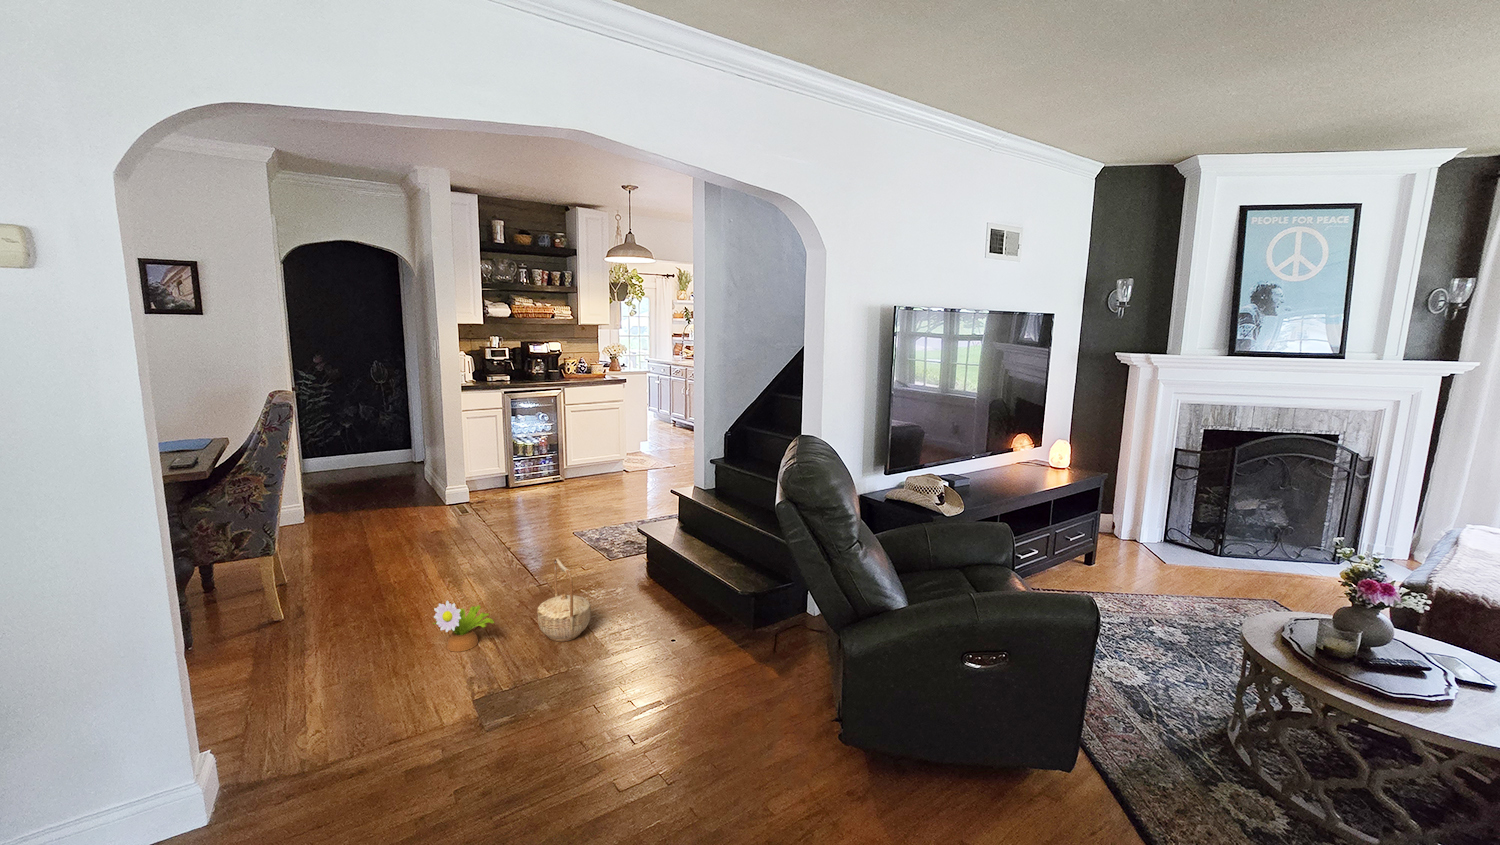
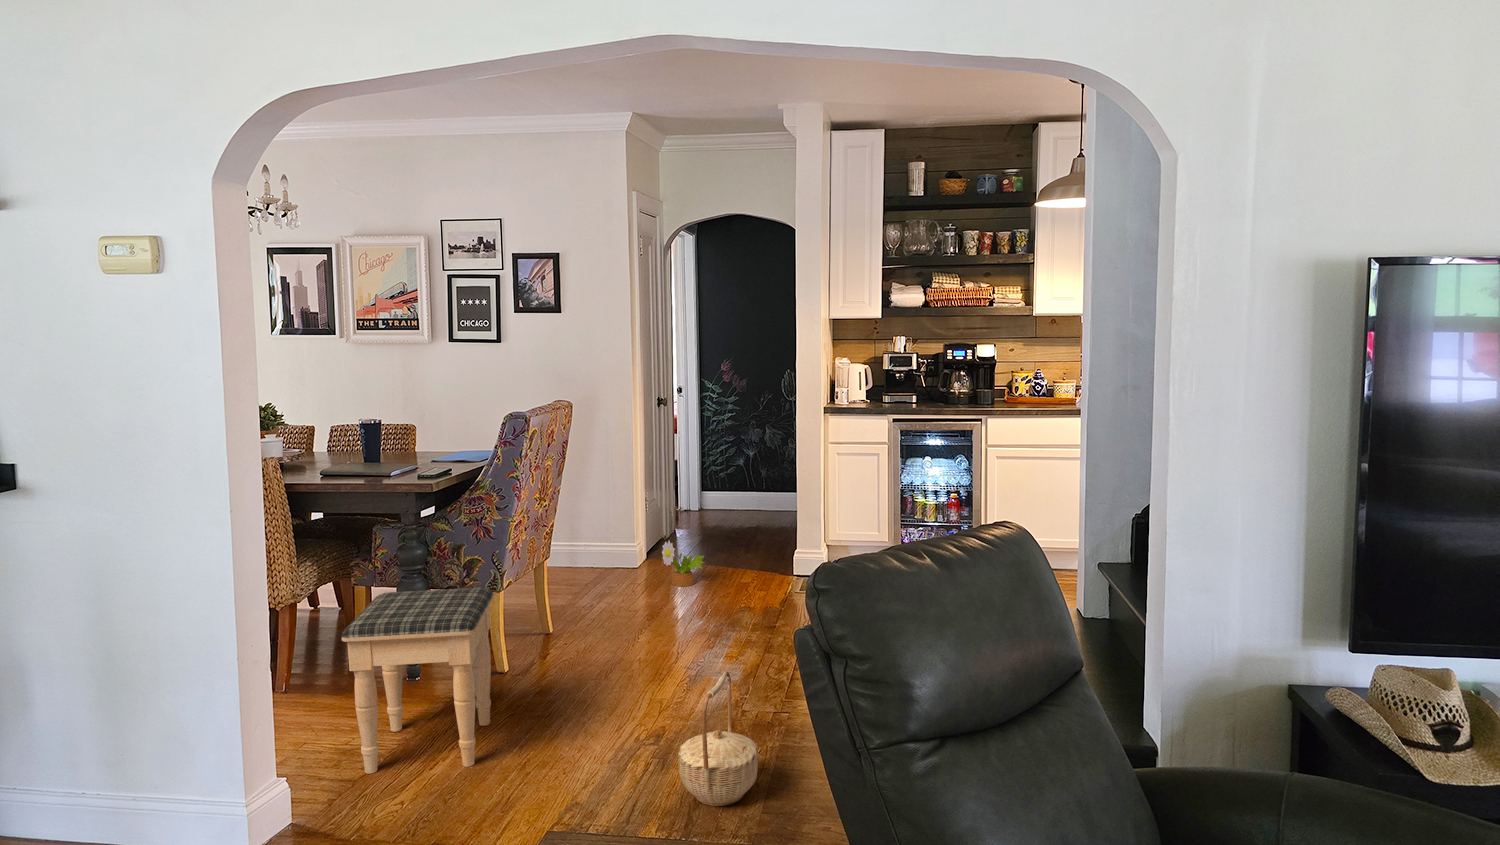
footstool: none [207,547,361,721] -> present [342,588,494,774]
decorative plant: present [433,601,494,652] -> present [662,541,705,586]

